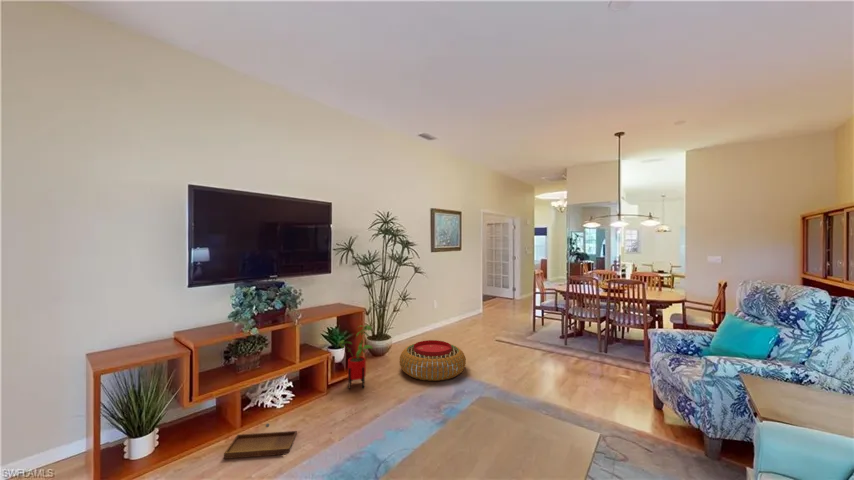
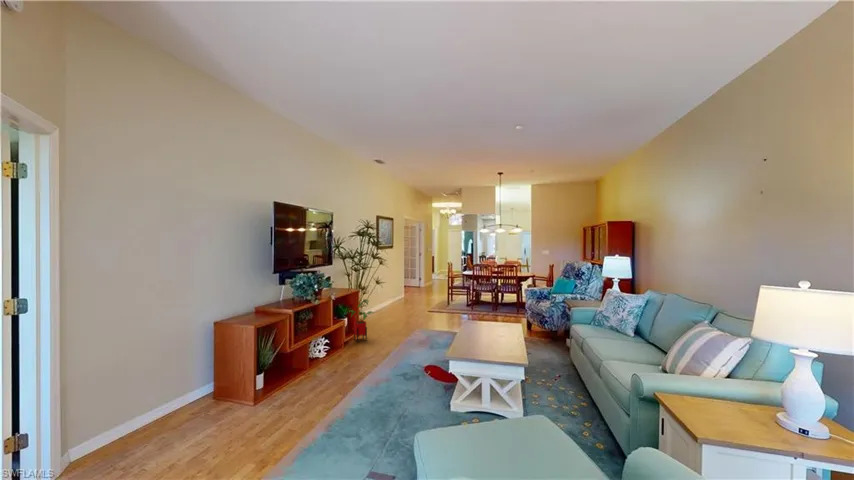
pouf: present [399,340,466,381] -> none [379,309,423,332]
tray: present [224,424,297,459] -> none [315,357,356,378]

